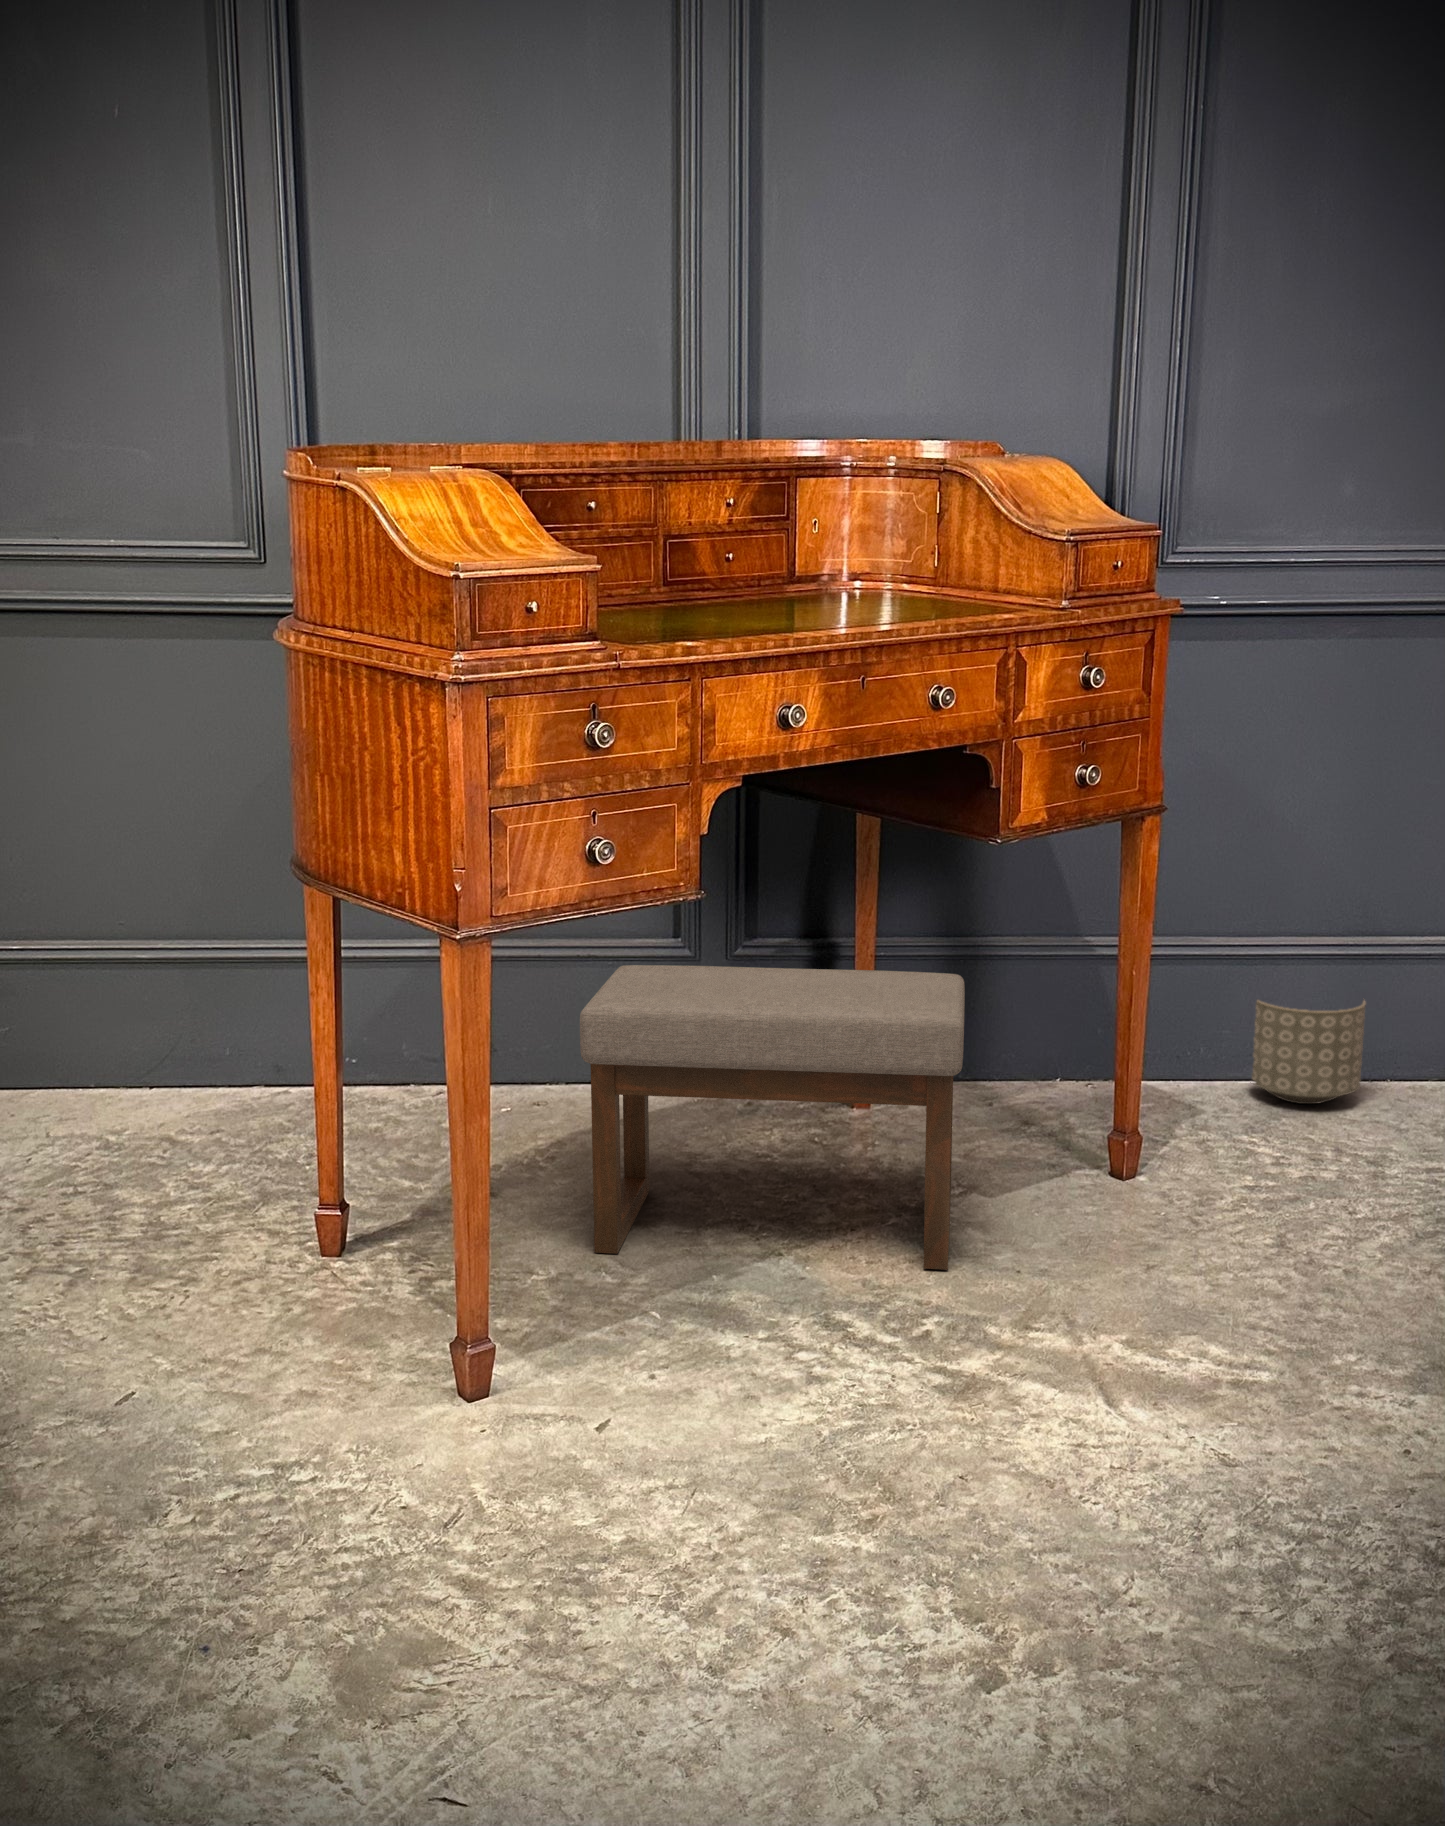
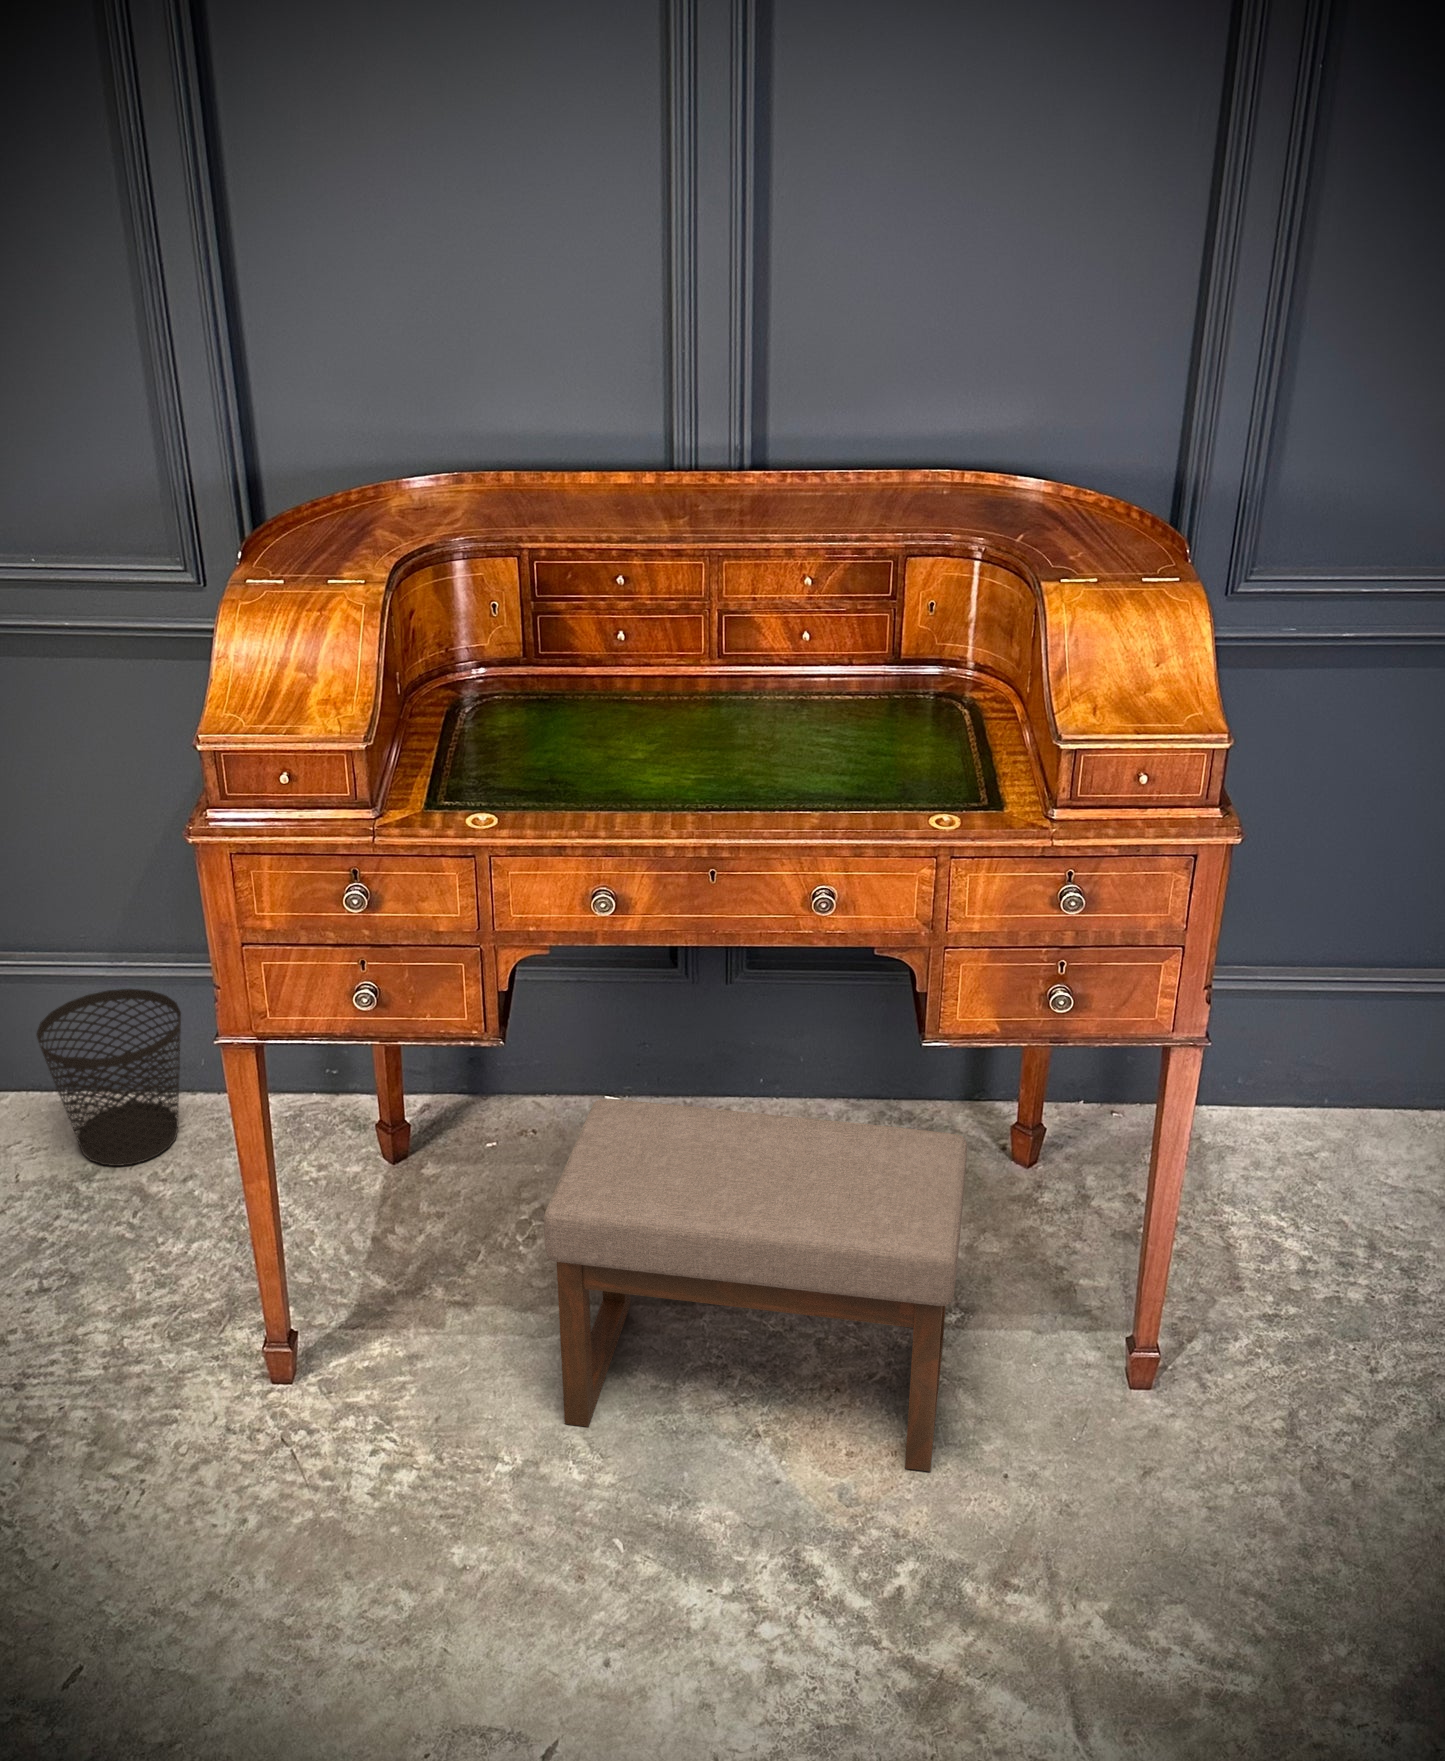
wastebasket: none [77,970,214,1126] -> present [36,989,181,1166]
planter: present [1252,1000,1366,1104] -> none [1276,1024,1412,1165]

